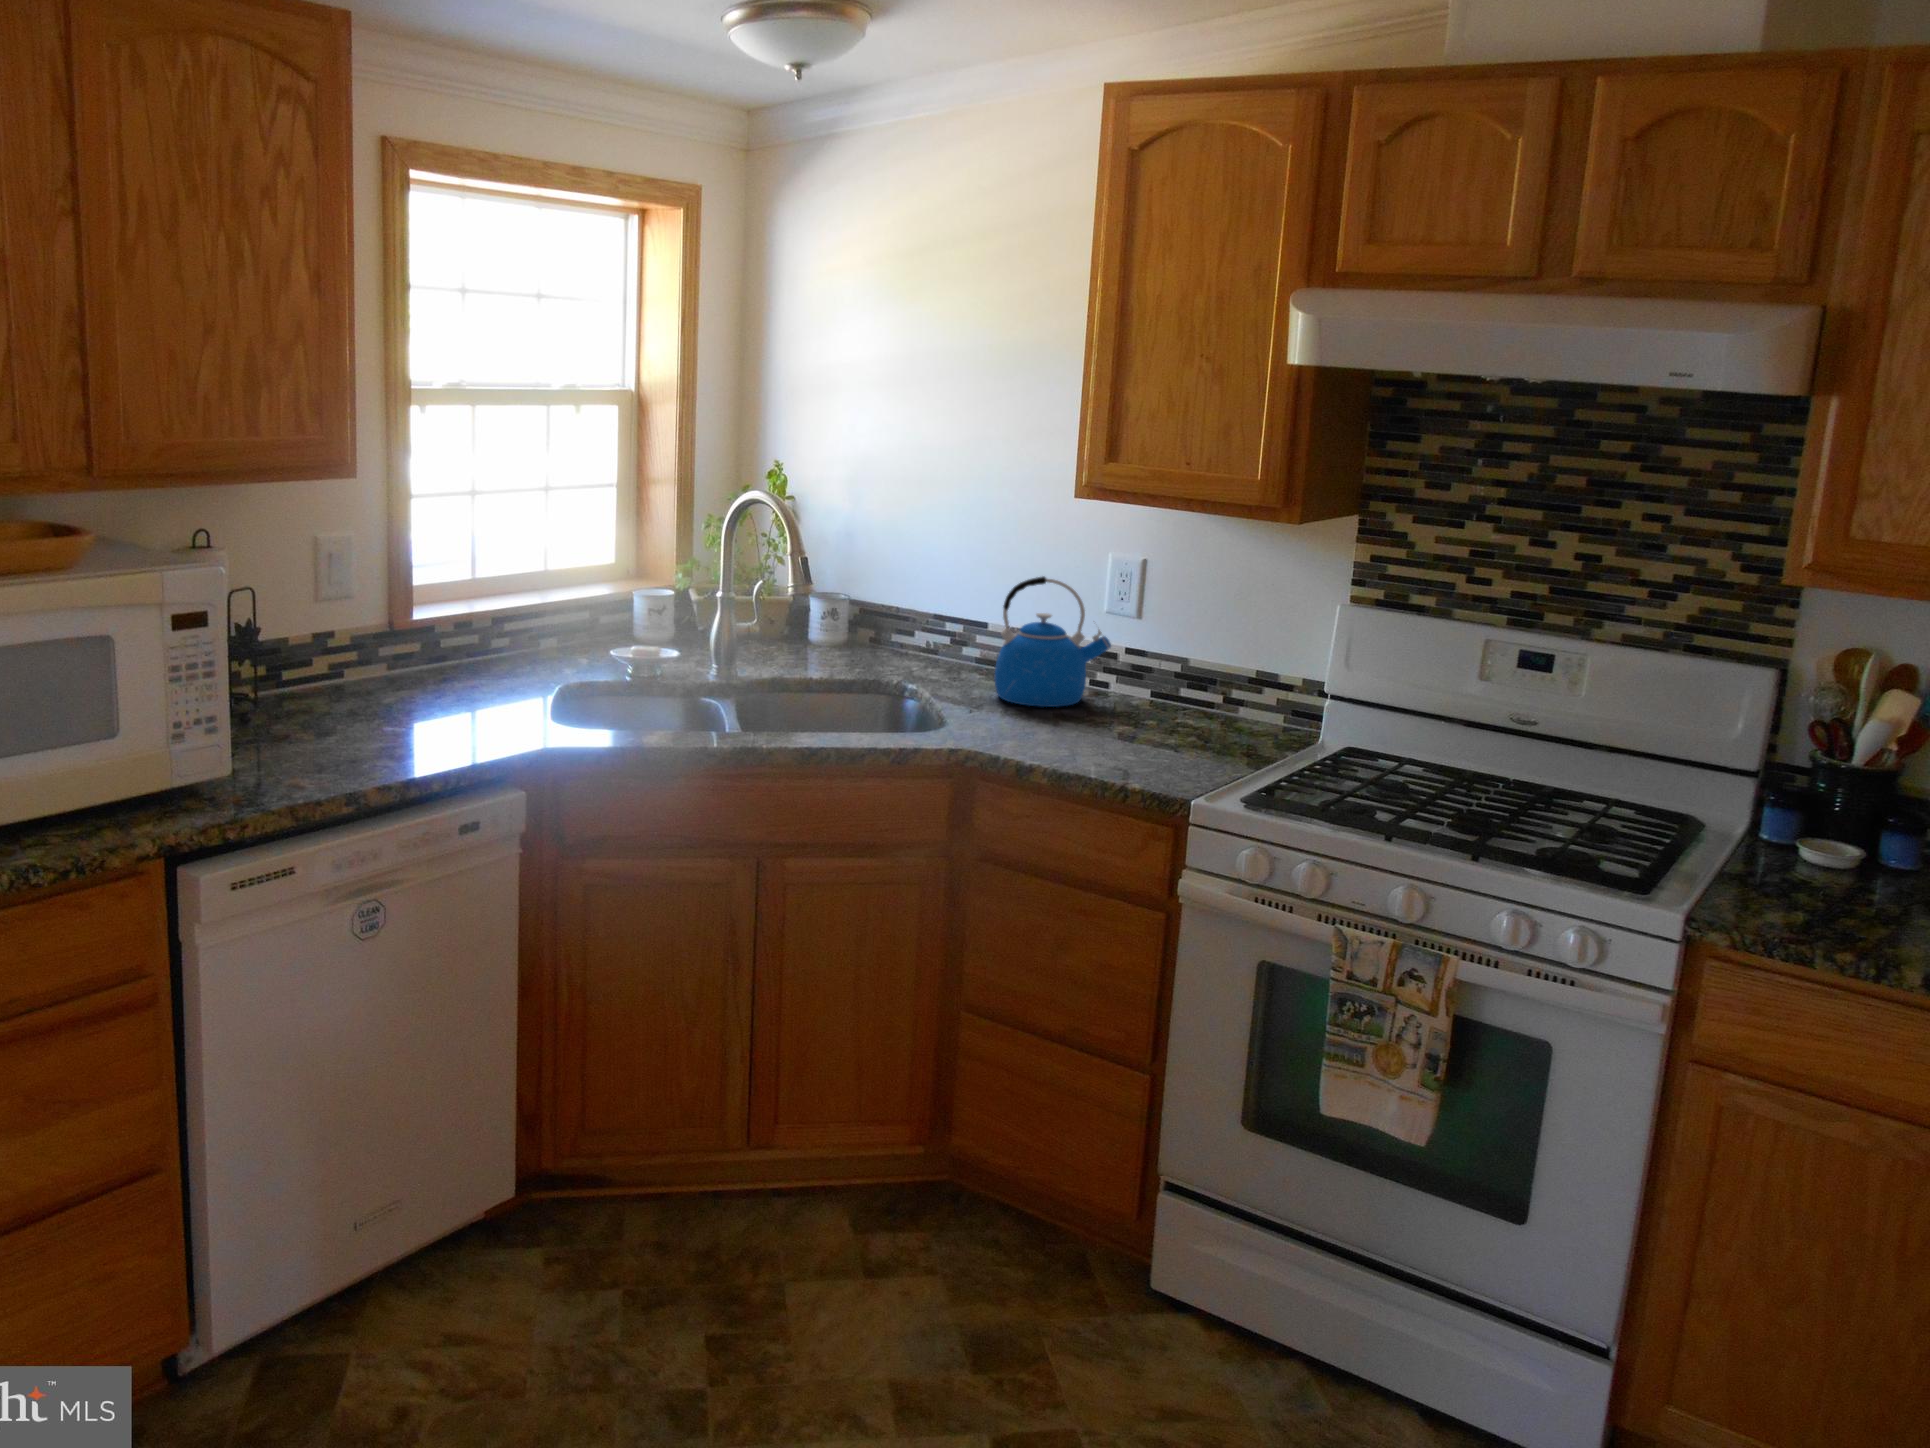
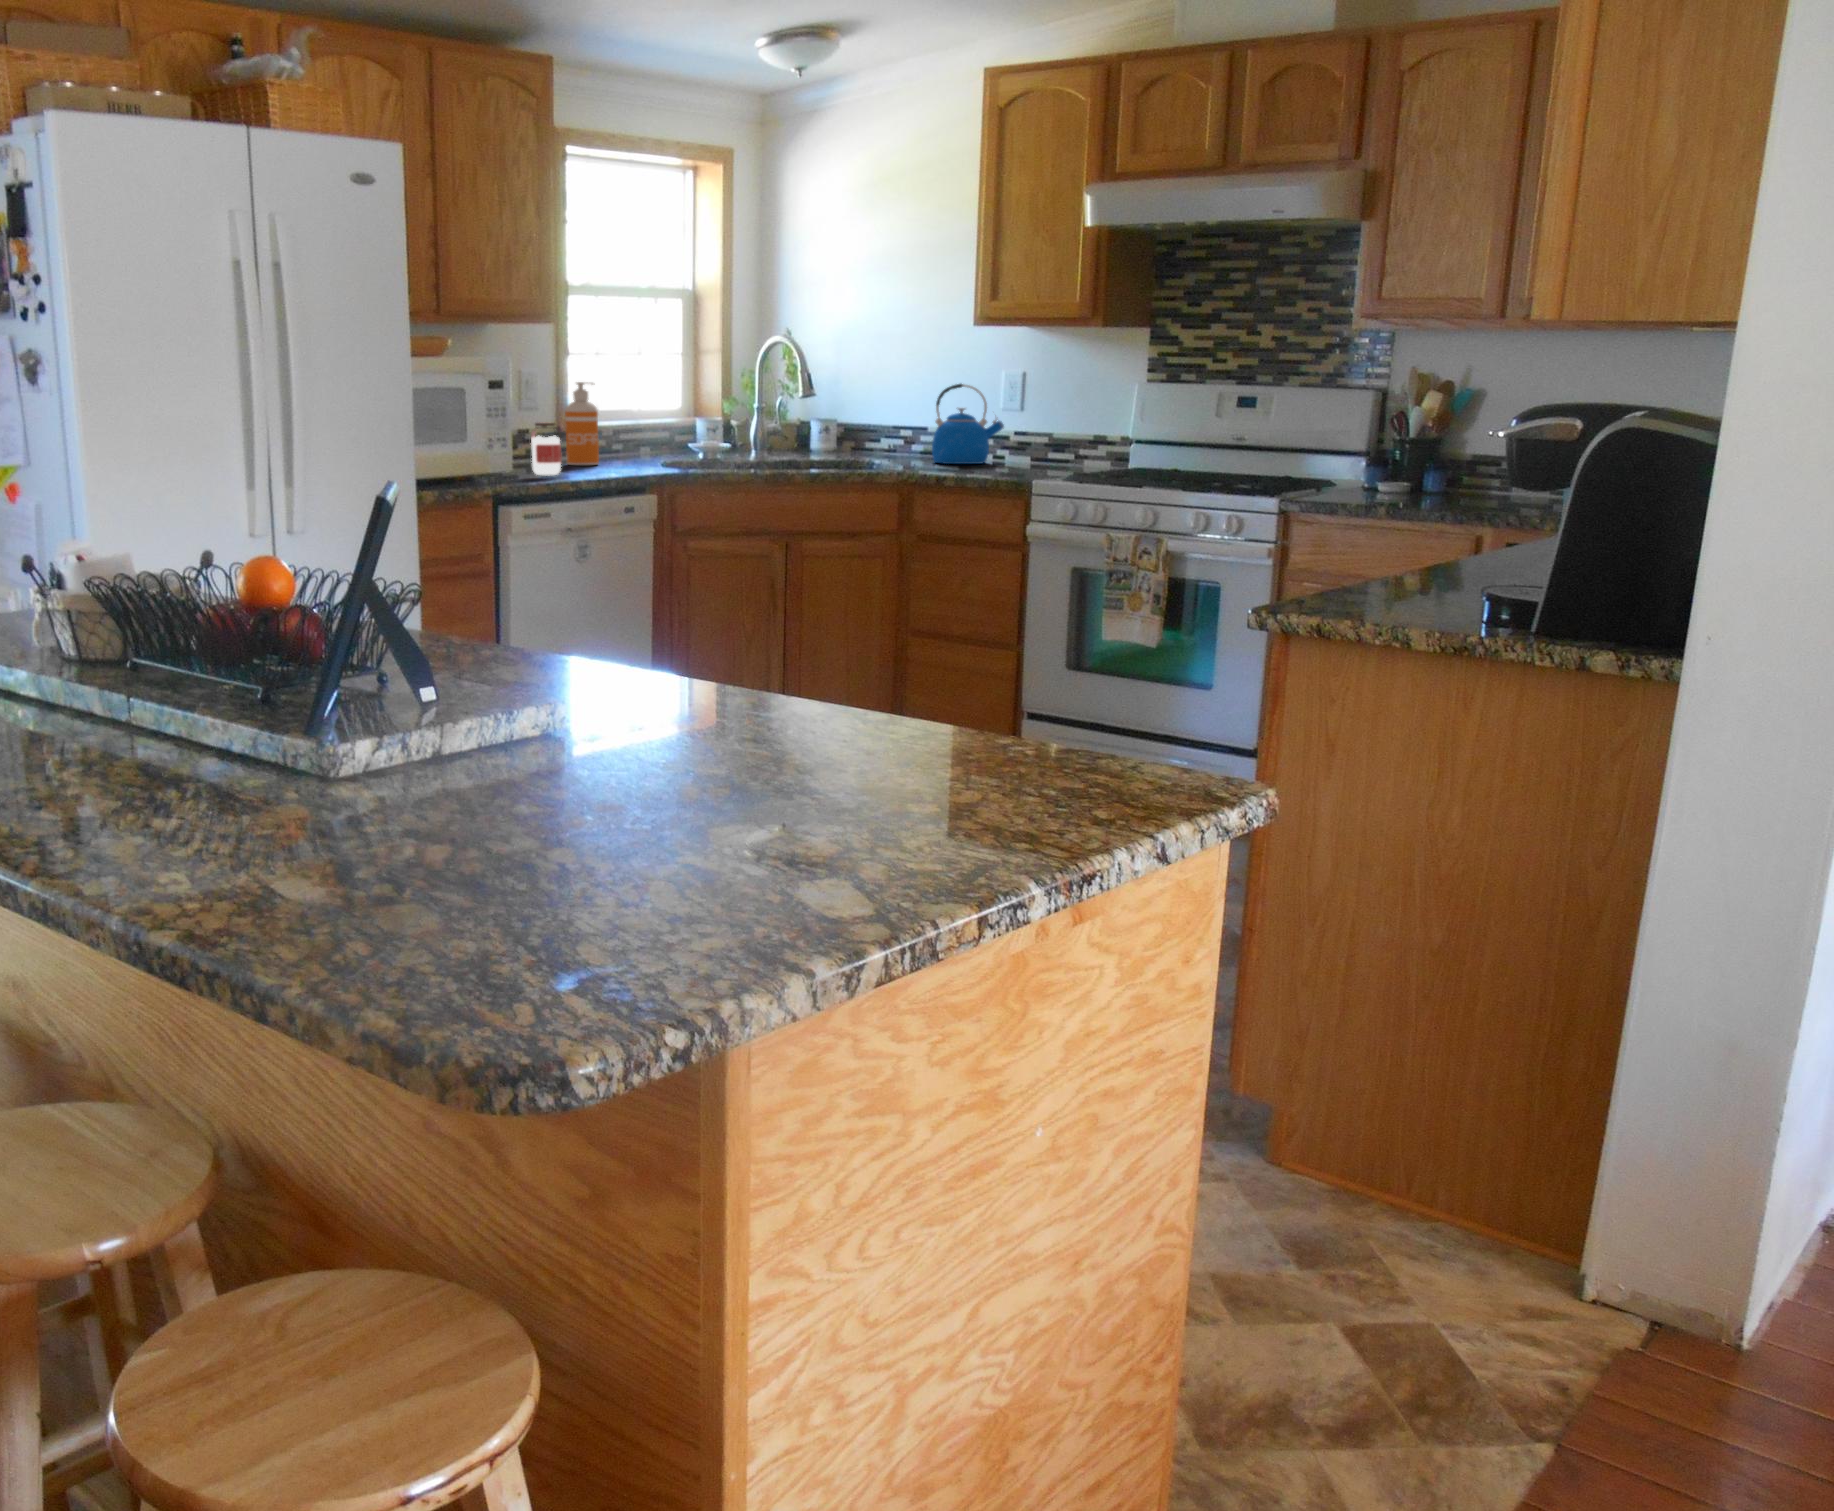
soap dispenser: none [388,570,445,707] -> present [565,382,599,465]
jar: none [297,664,354,760] -> present [531,423,561,475]

